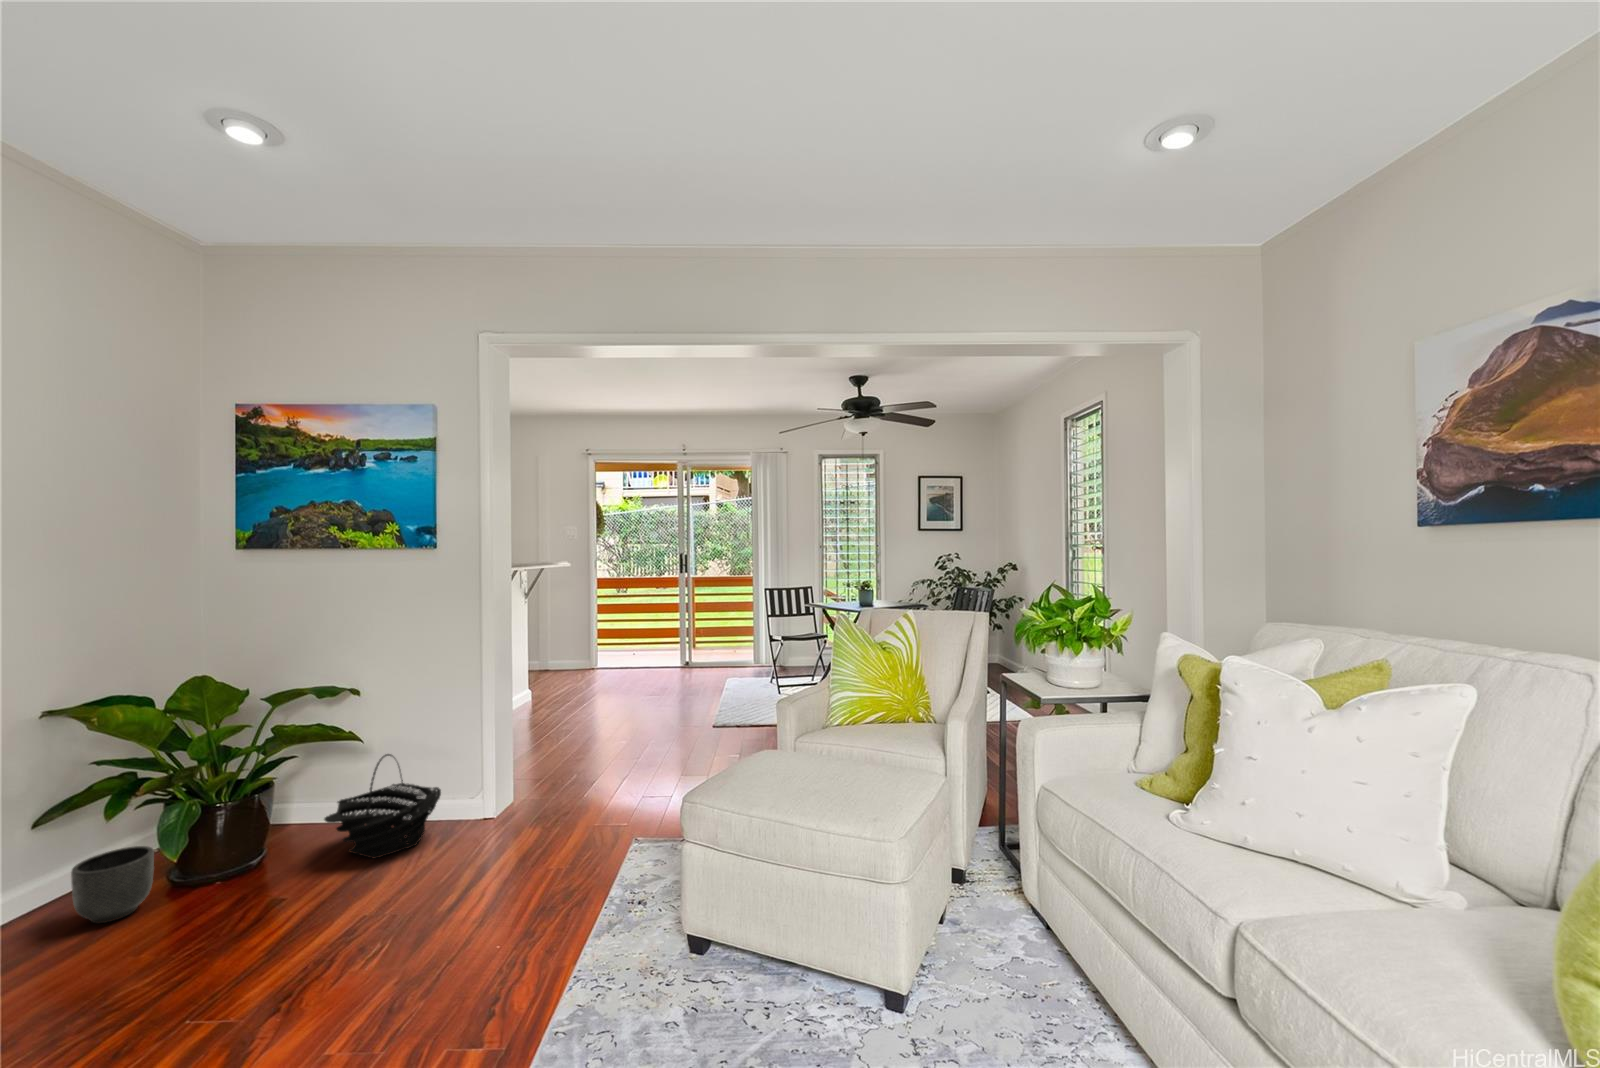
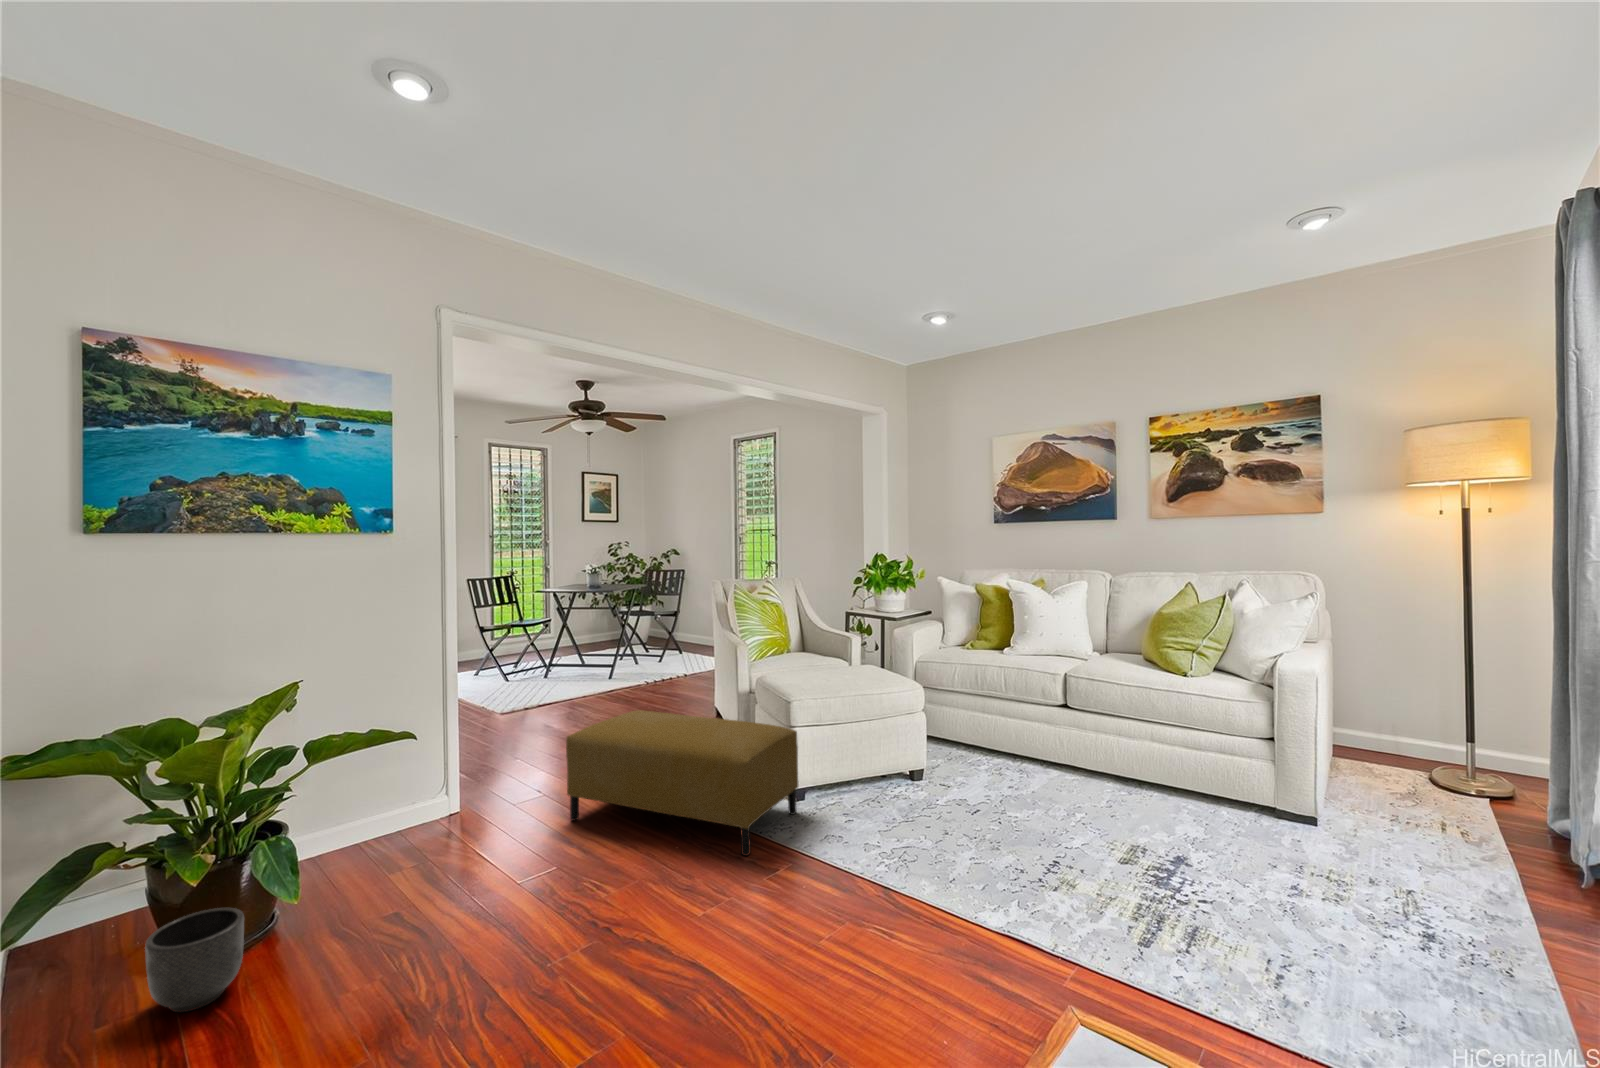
basket: present [324,754,441,859] -> none [332,760,453,873]
ottoman: none [468,760,651,1016] -> present [566,710,798,856]

